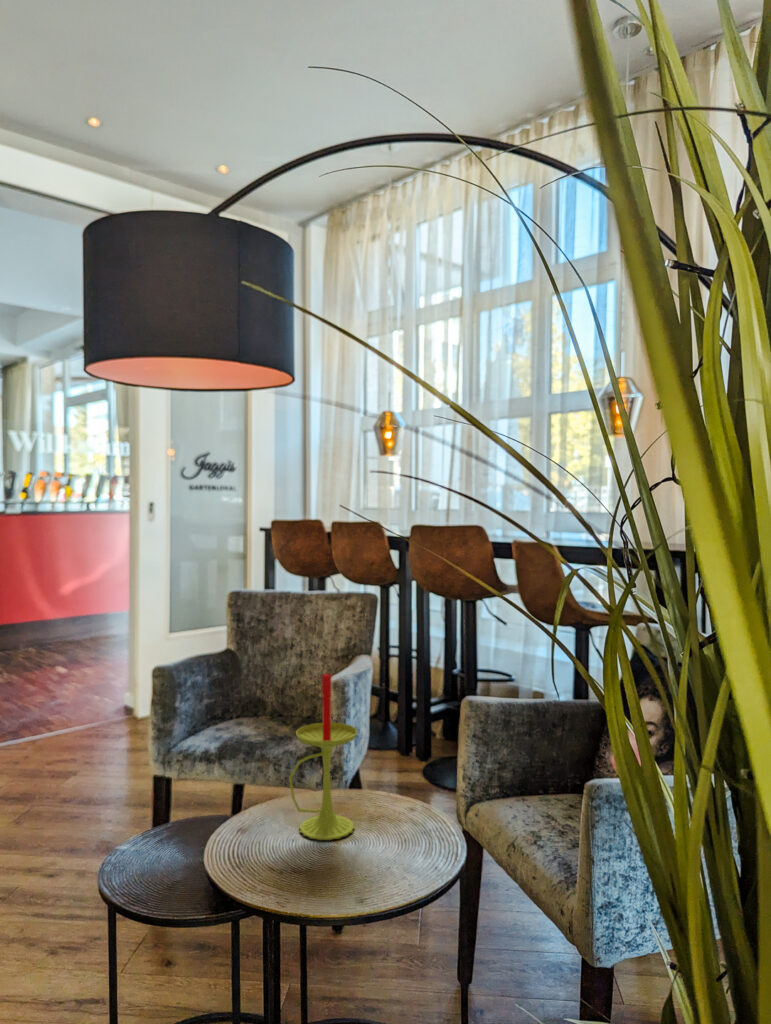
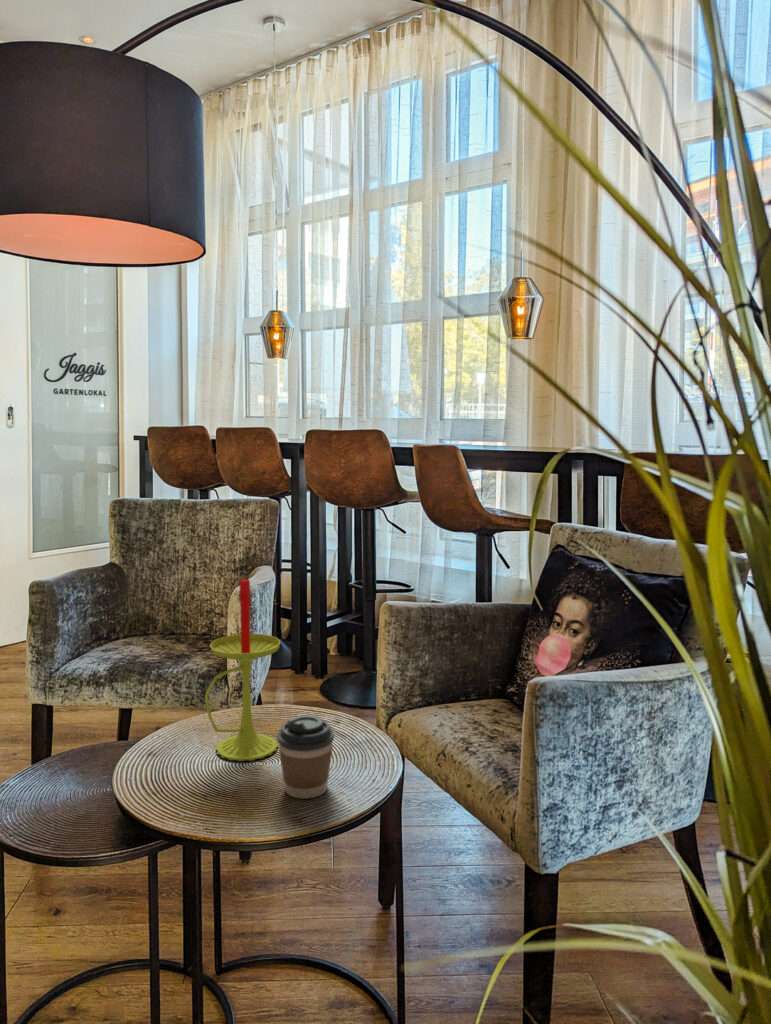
coffee cup: none [348,801,399,879] -> present [277,715,334,799]

